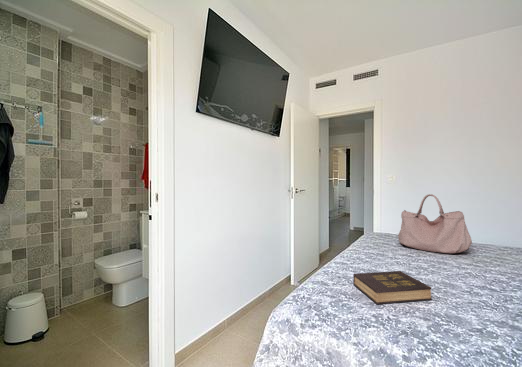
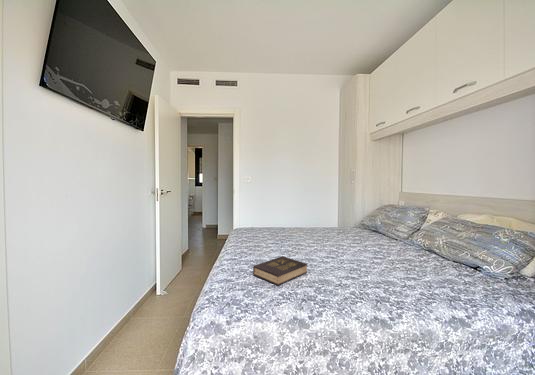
handbag: present [398,194,472,253] -> none [265,194,311,238]

